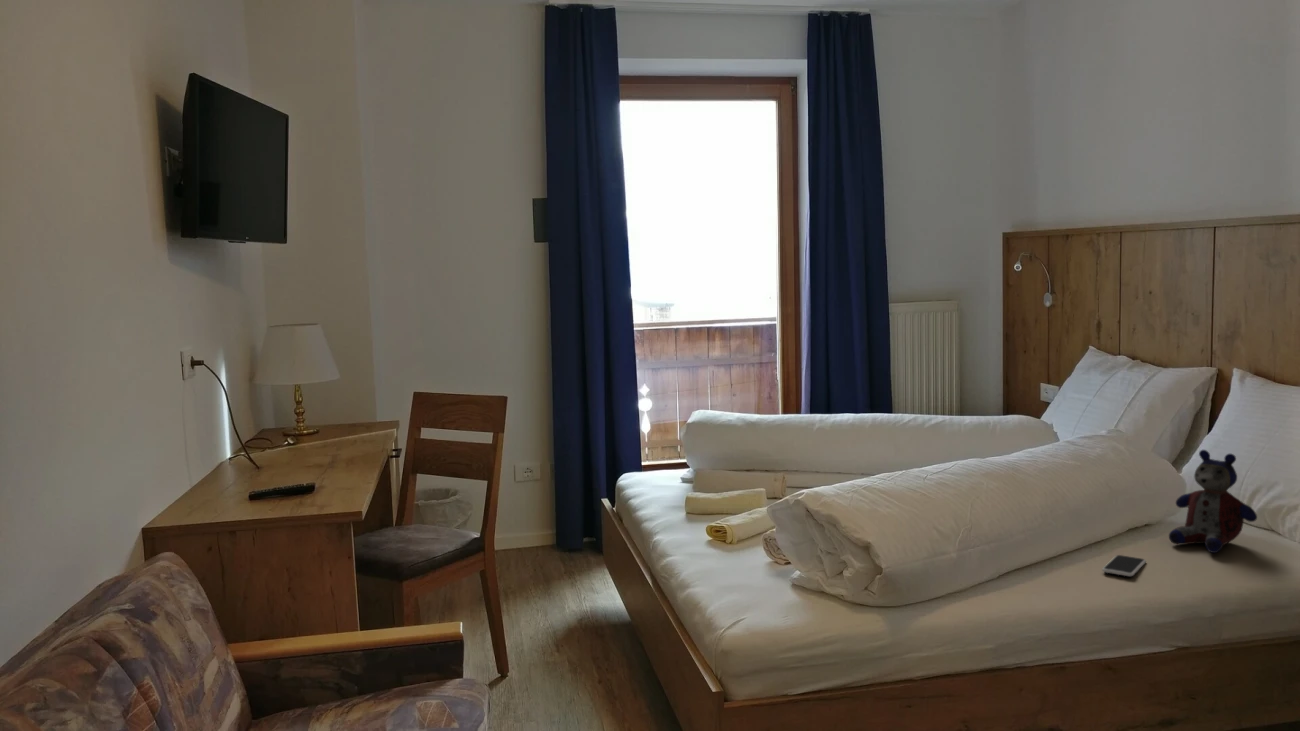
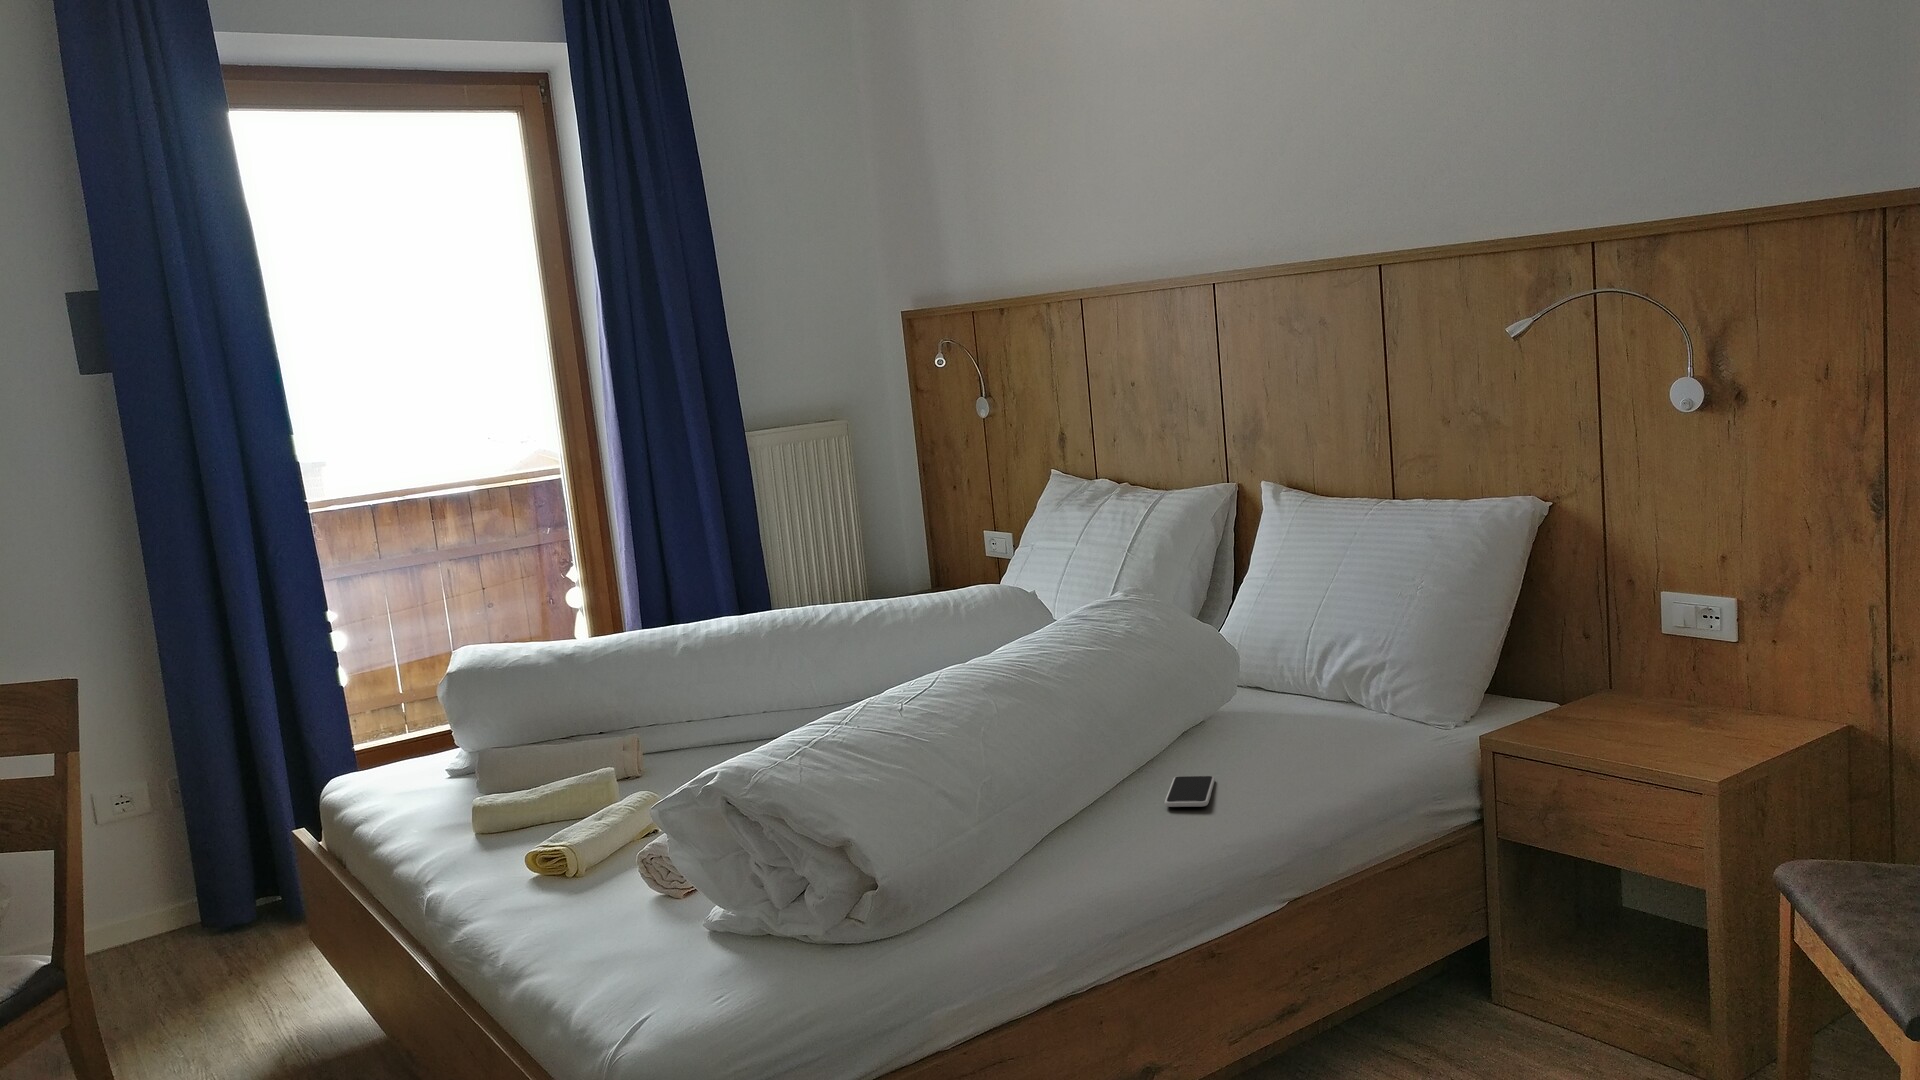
stuffed bear: present [1169,450,1257,553] -> none [1230,603,1338,749]

